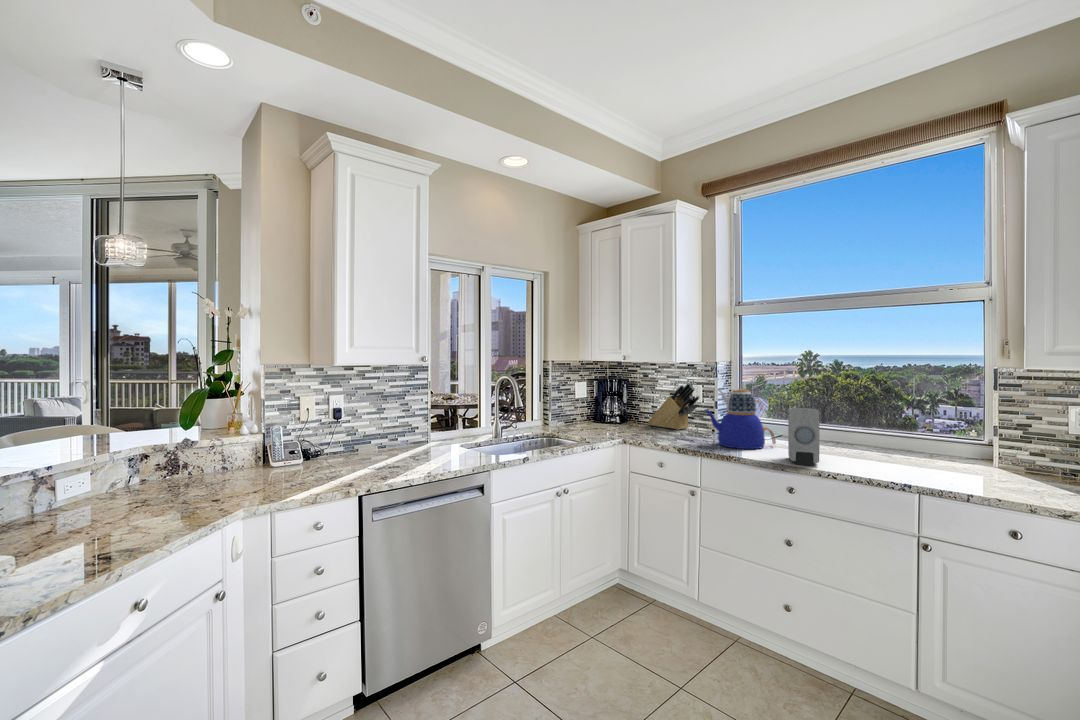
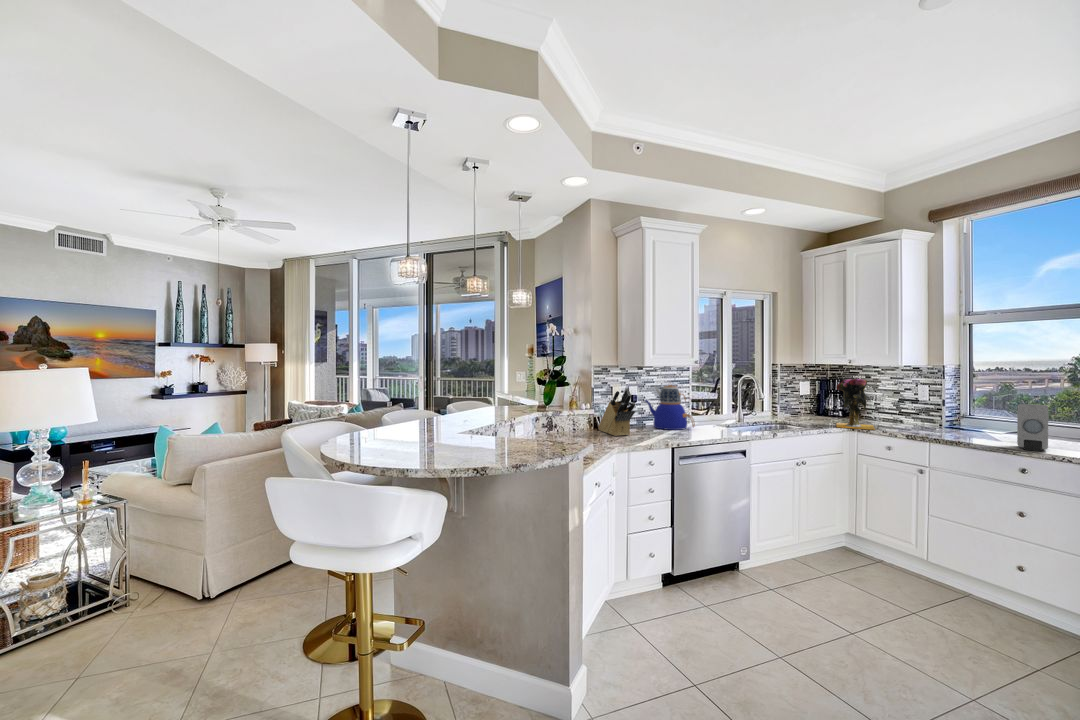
vase: none [606,378,647,441] -> present [836,379,875,430]
knife block: present [648,383,700,430] -> present [598,388,635,436]
teapot: present [705,389,776,449] -> present [645,385,695,430]

